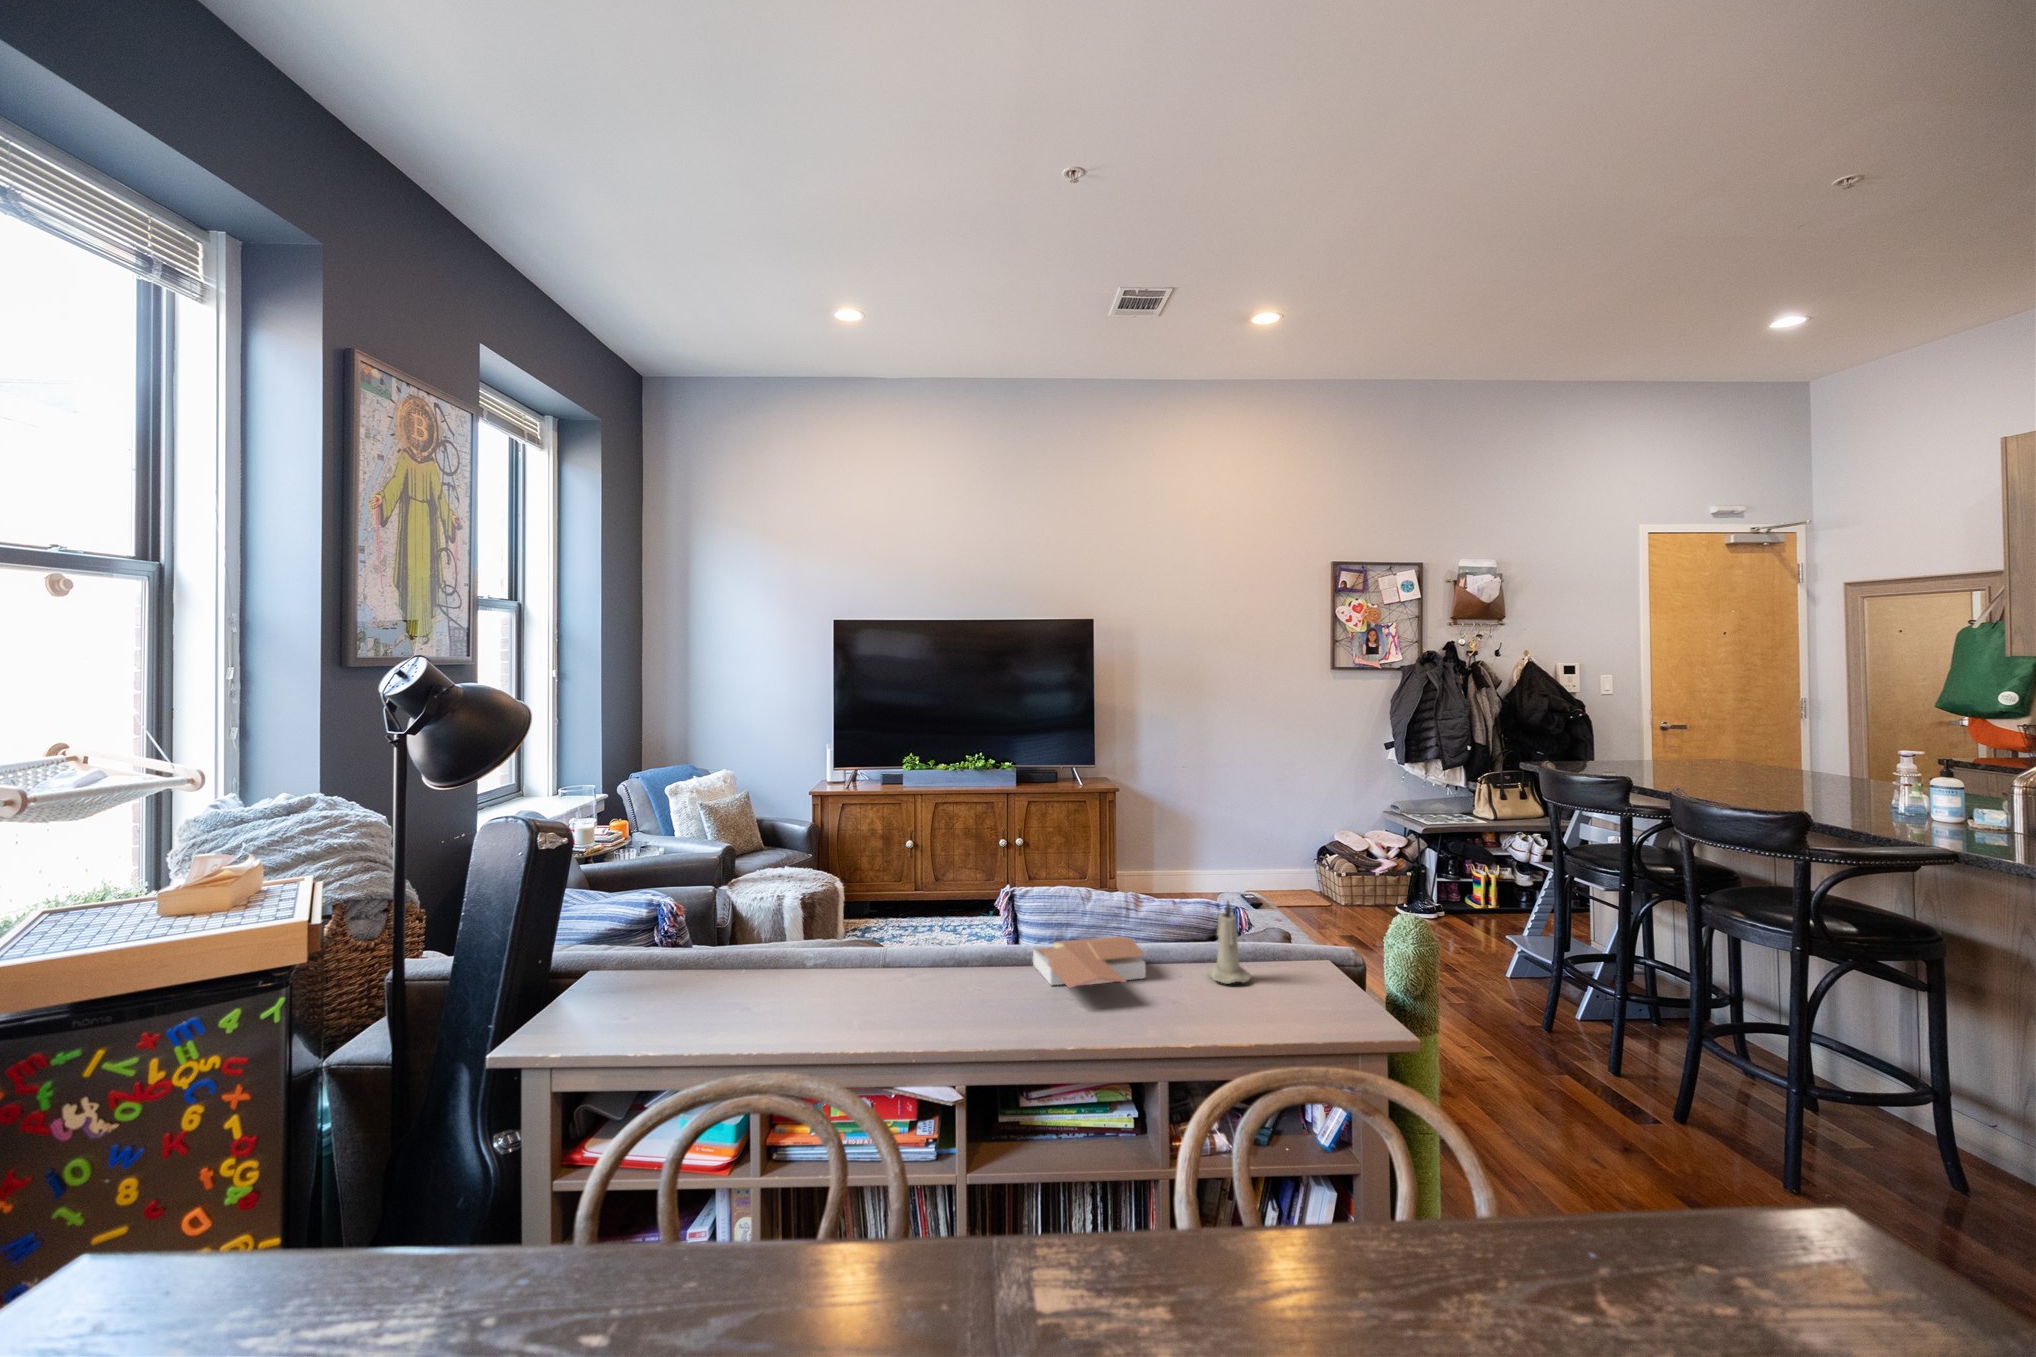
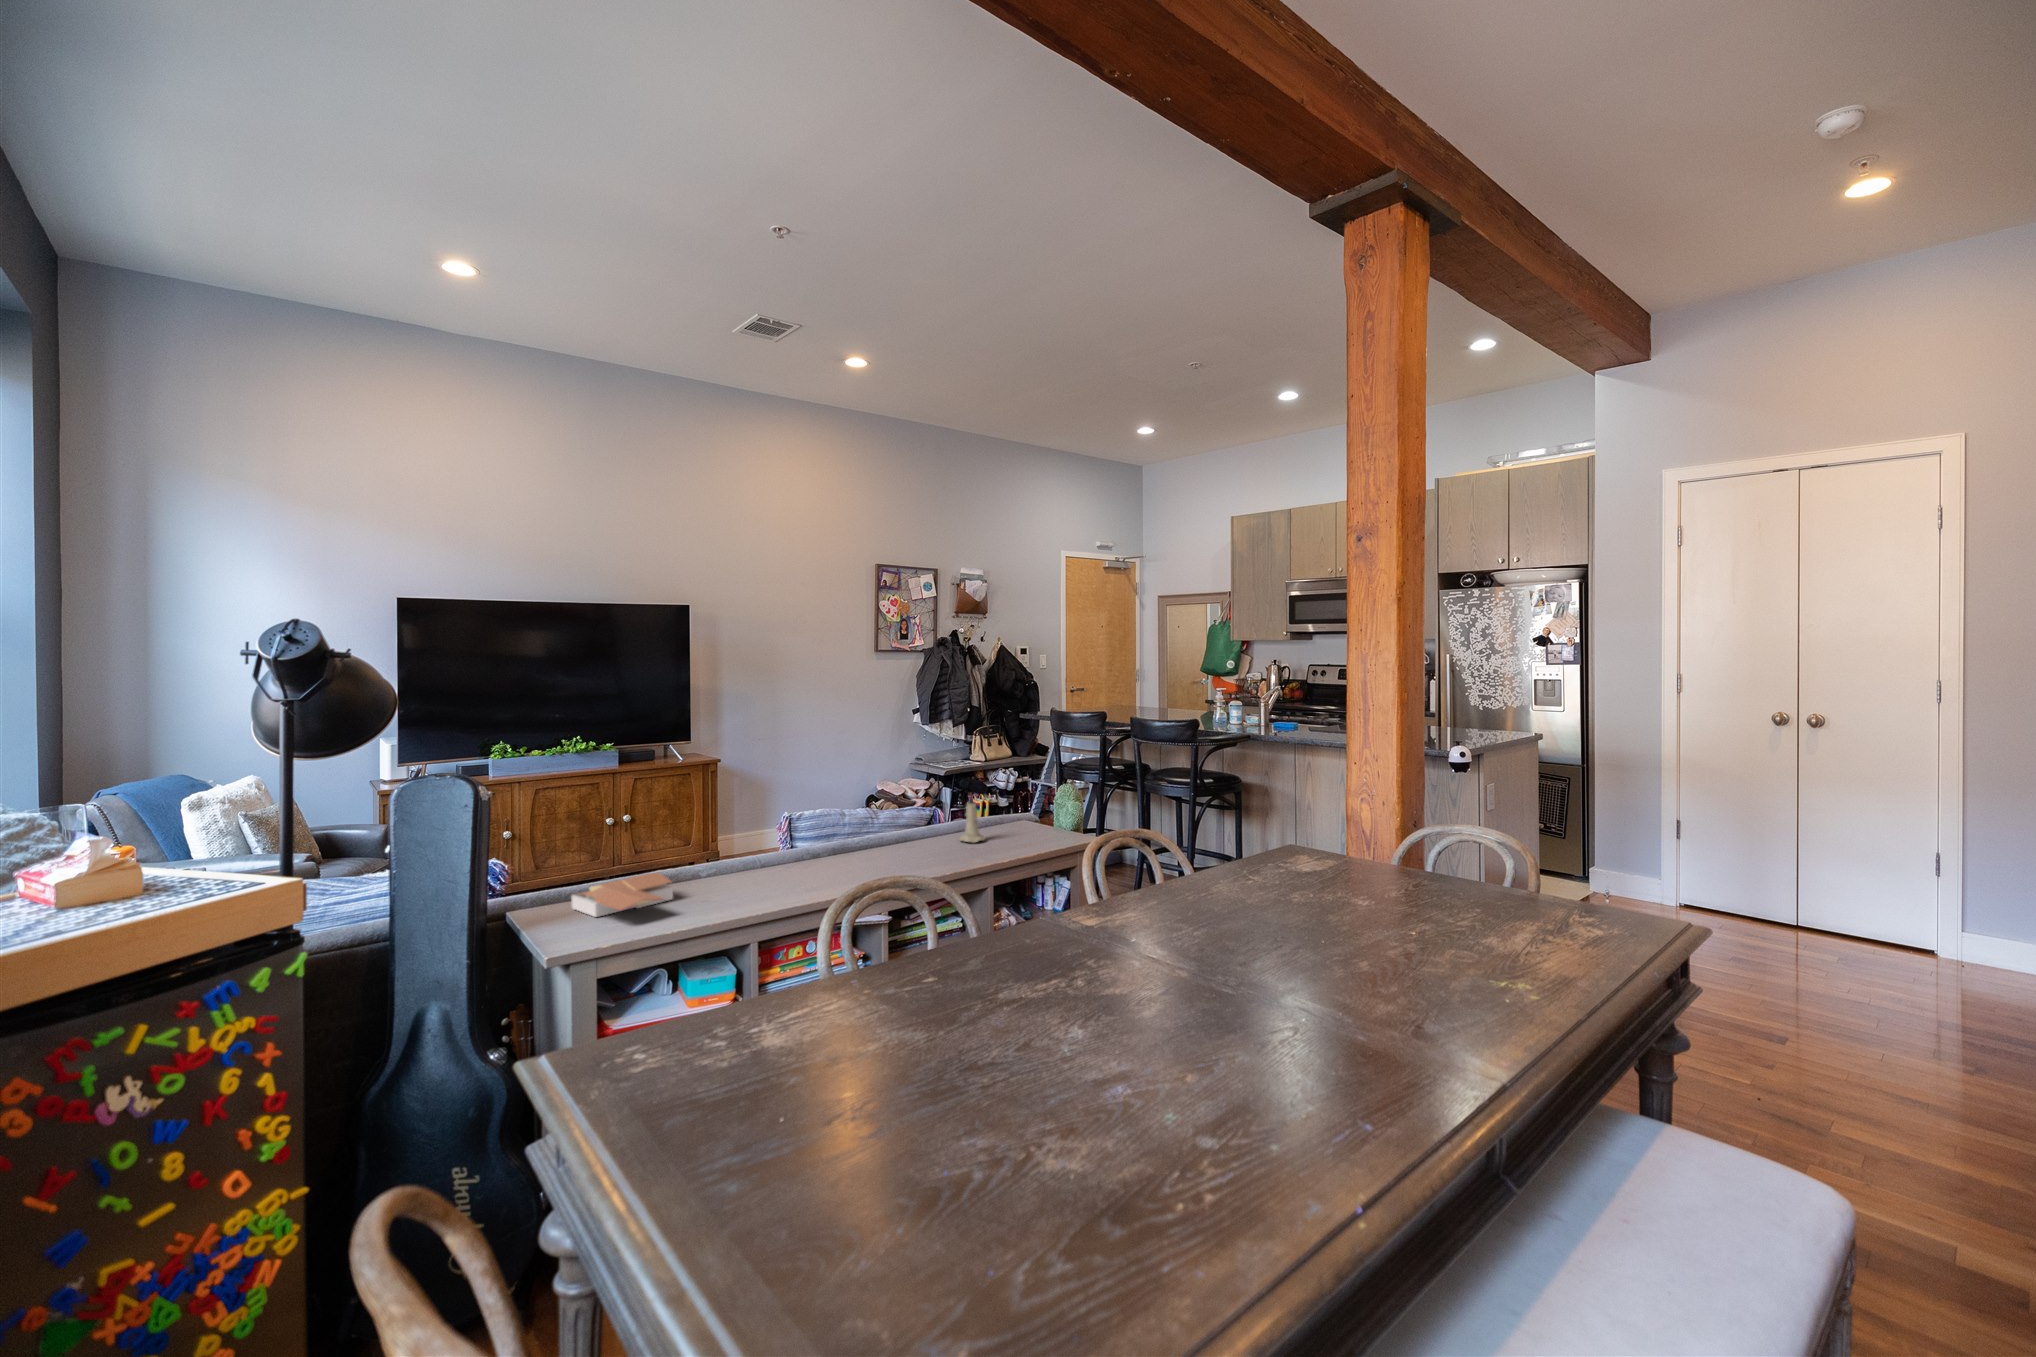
book: present [1033,936,1146,988] -> present [572,873,673,917]

